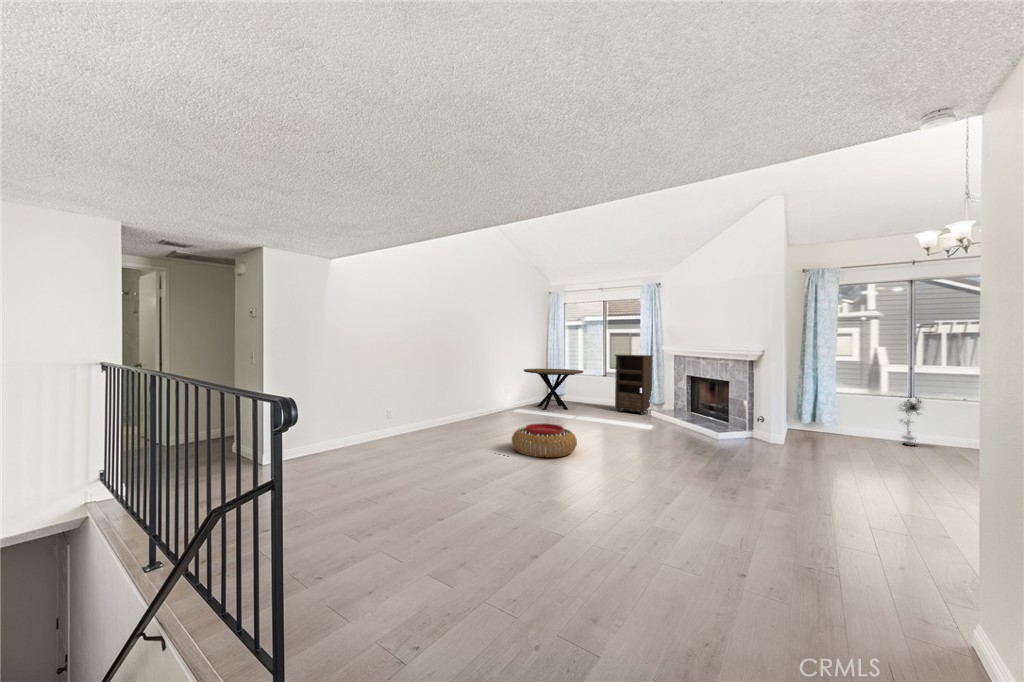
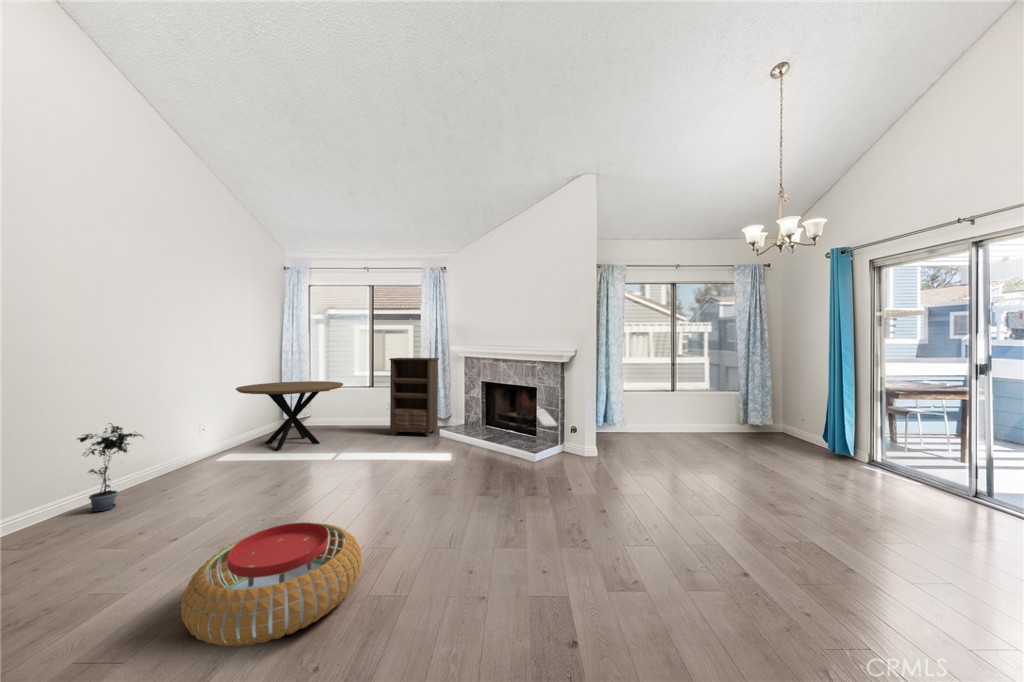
potted plant: present [902,399,921,446] -> present [77,423,143,511]

